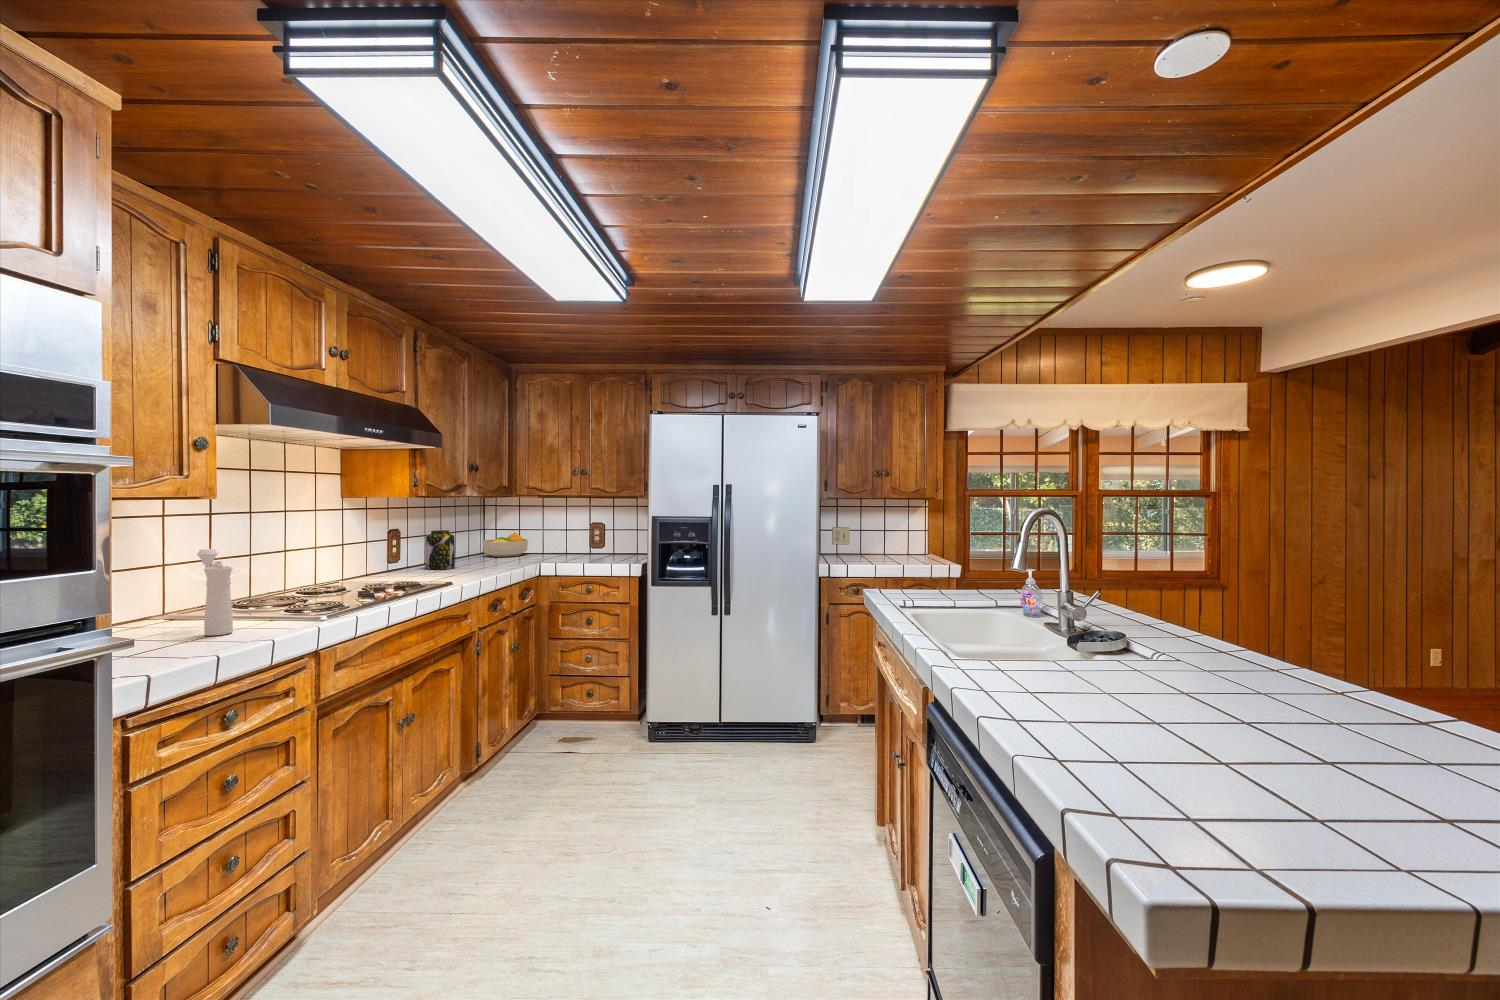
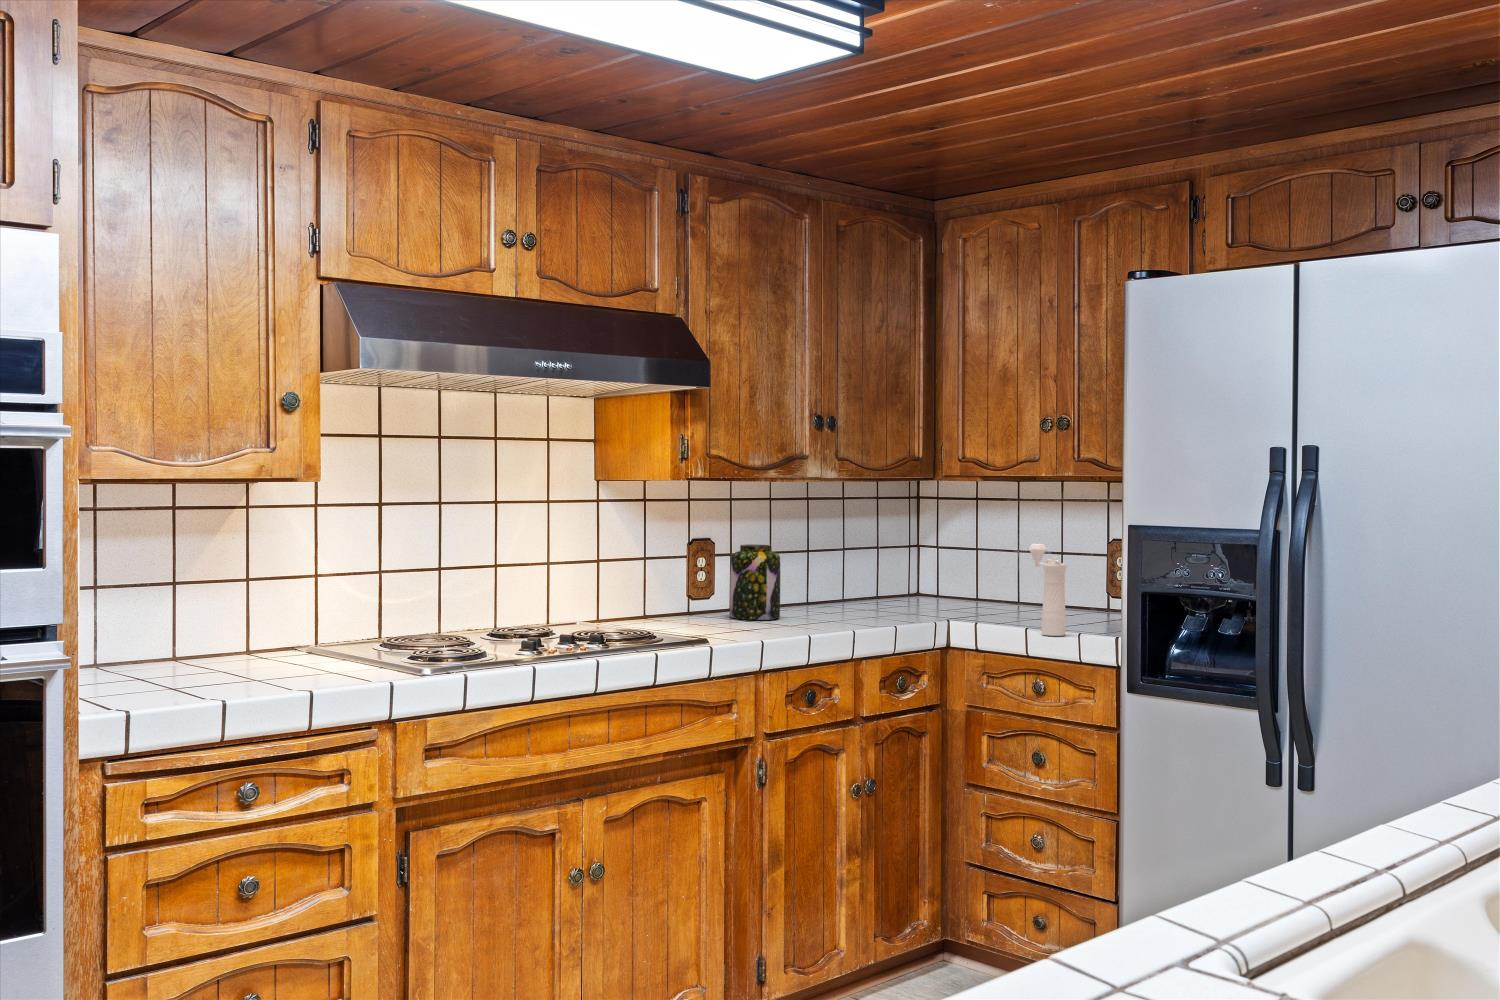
fruit bowl: present [483,533,528,557] -> none [876,556,976,606]
pepper mill: present [197,549,233,636] -> present [1029,544,1067,636]

